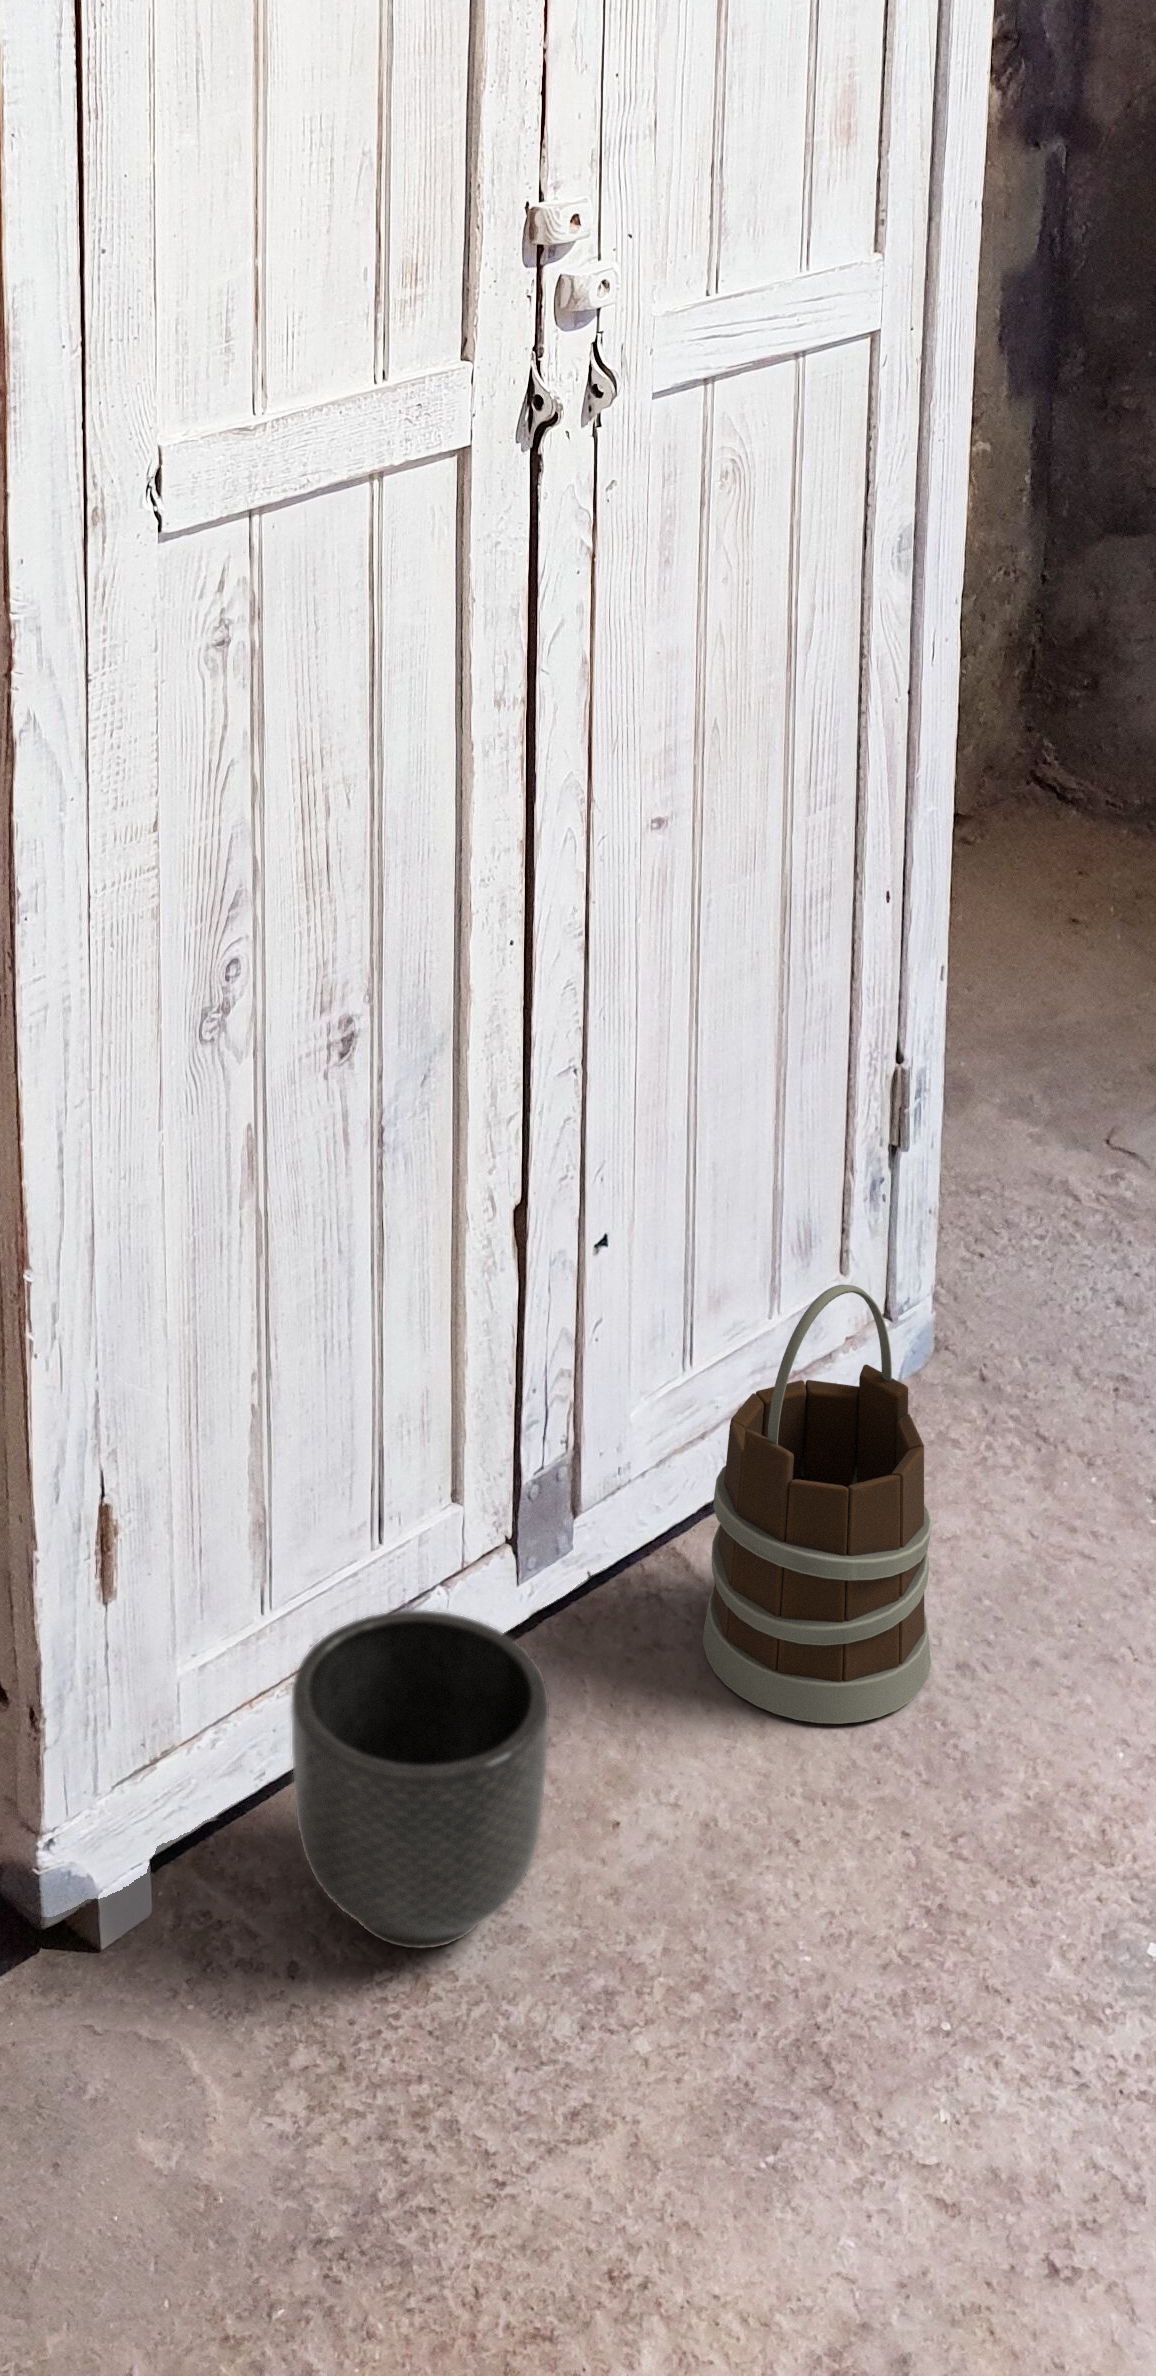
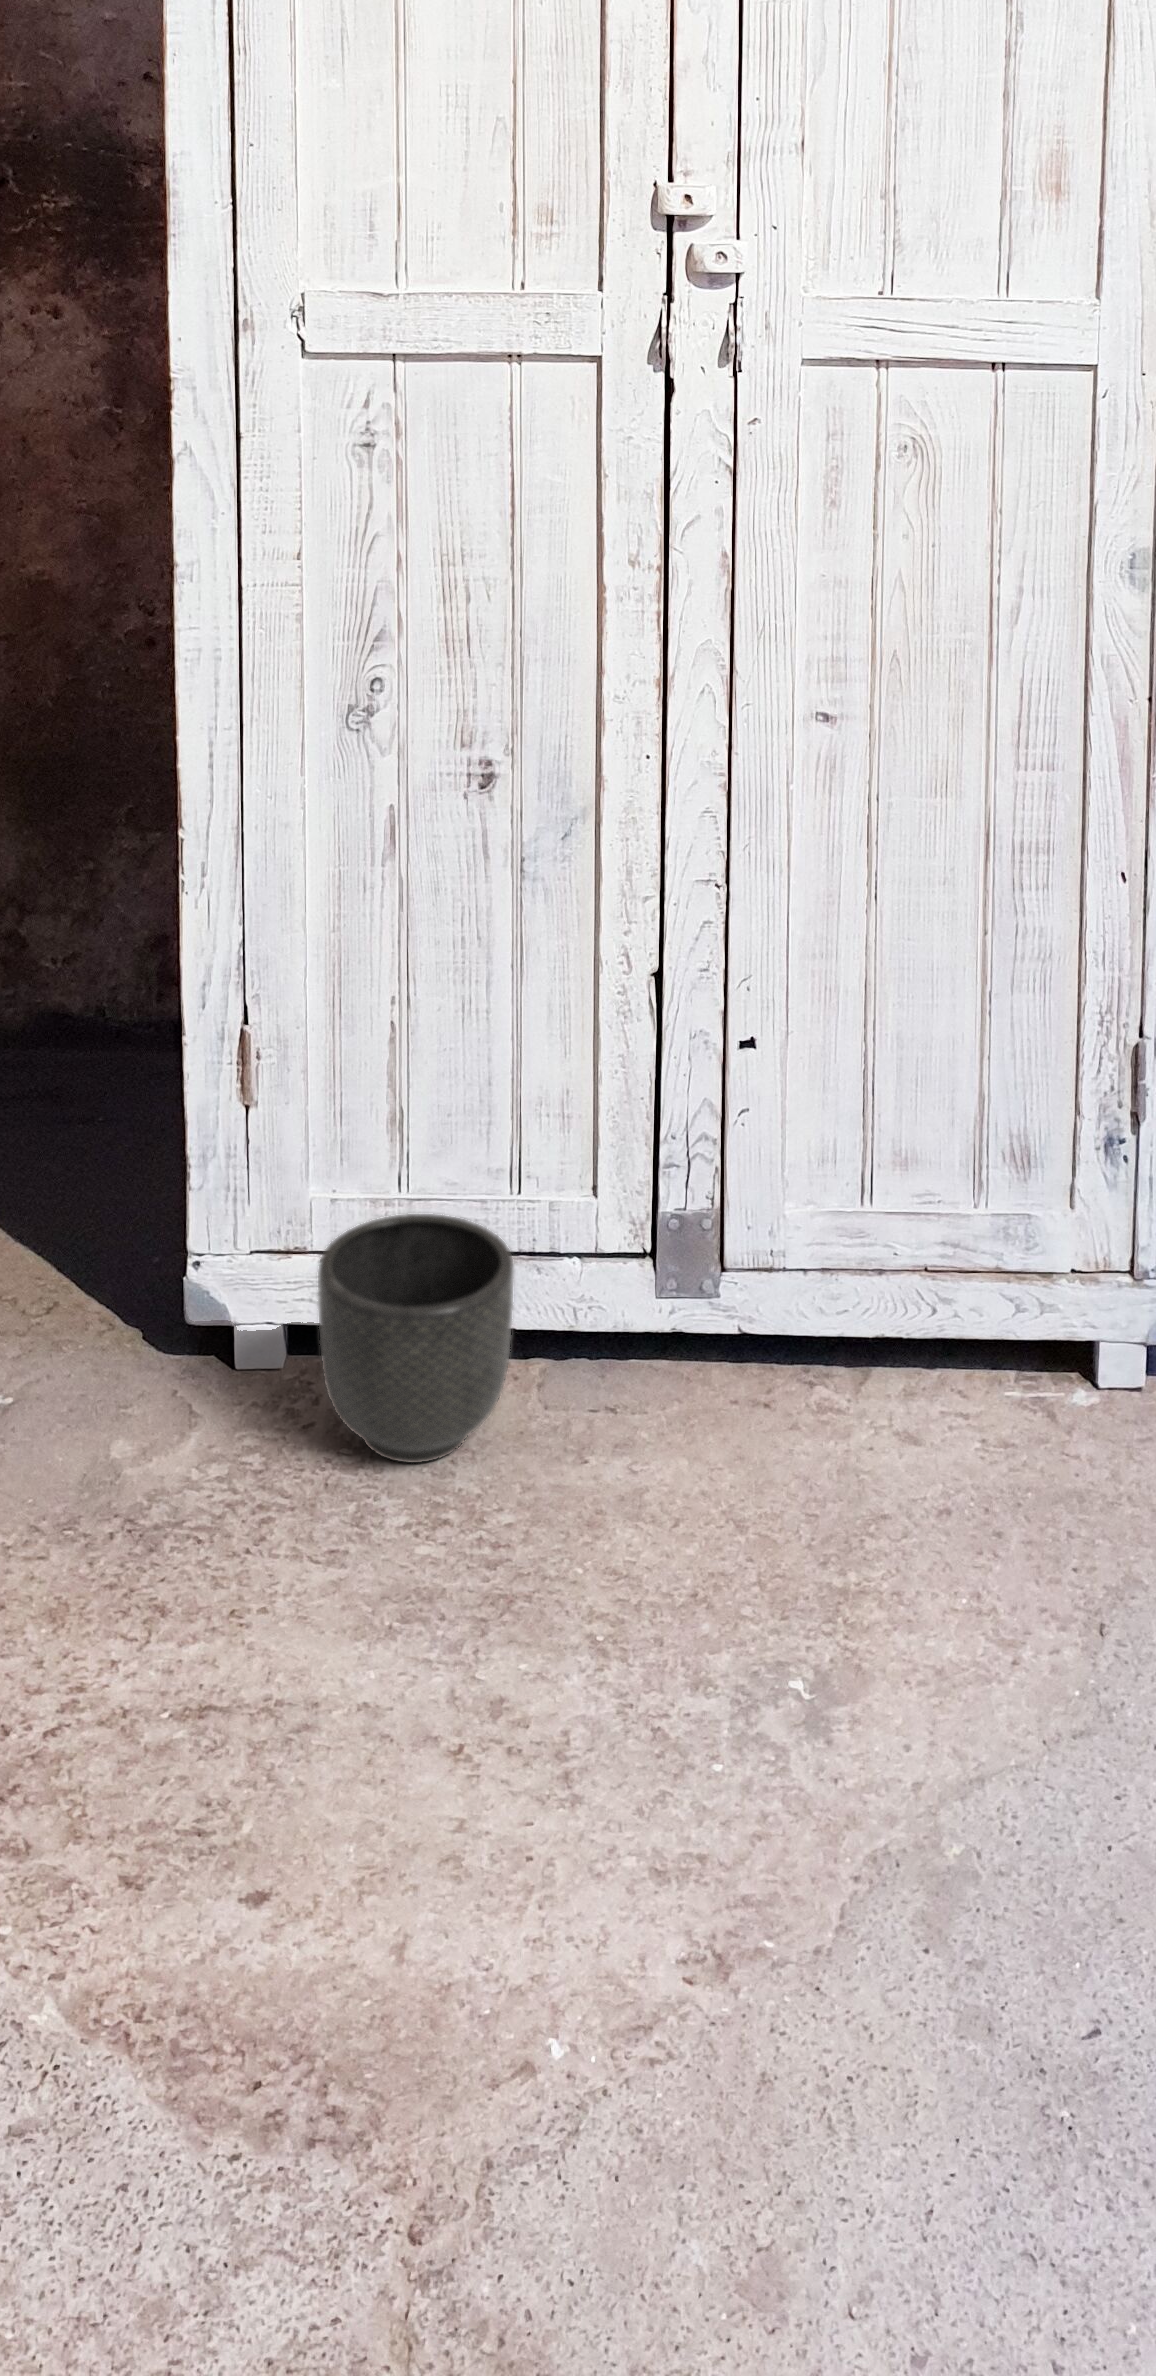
wooden bucket: present [703,1285,932,1724] -> none [777,1128,971,1509]

